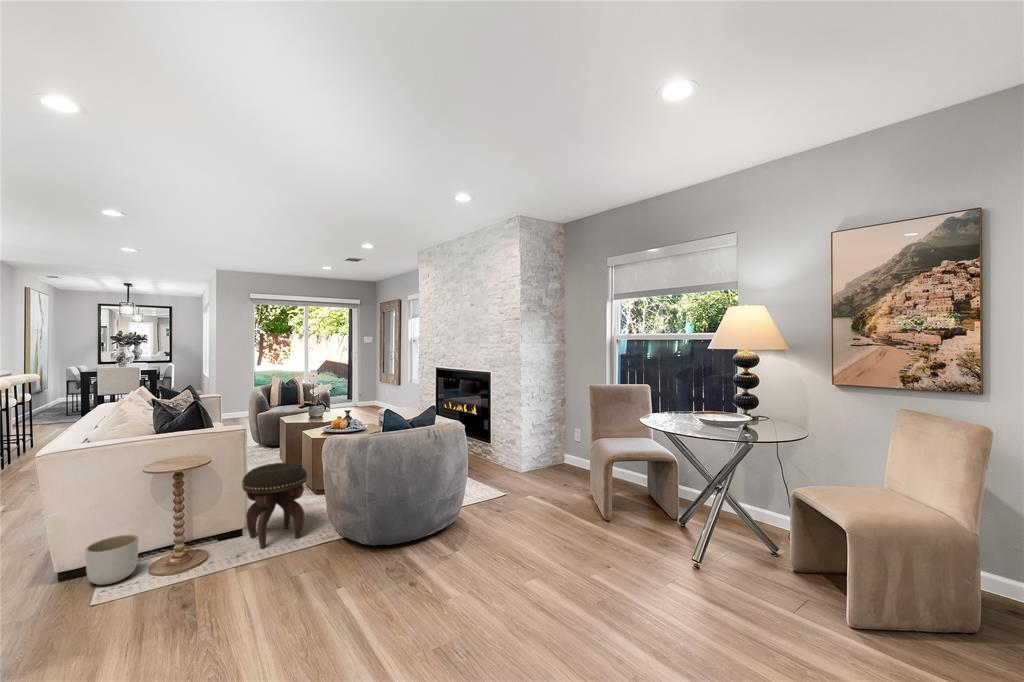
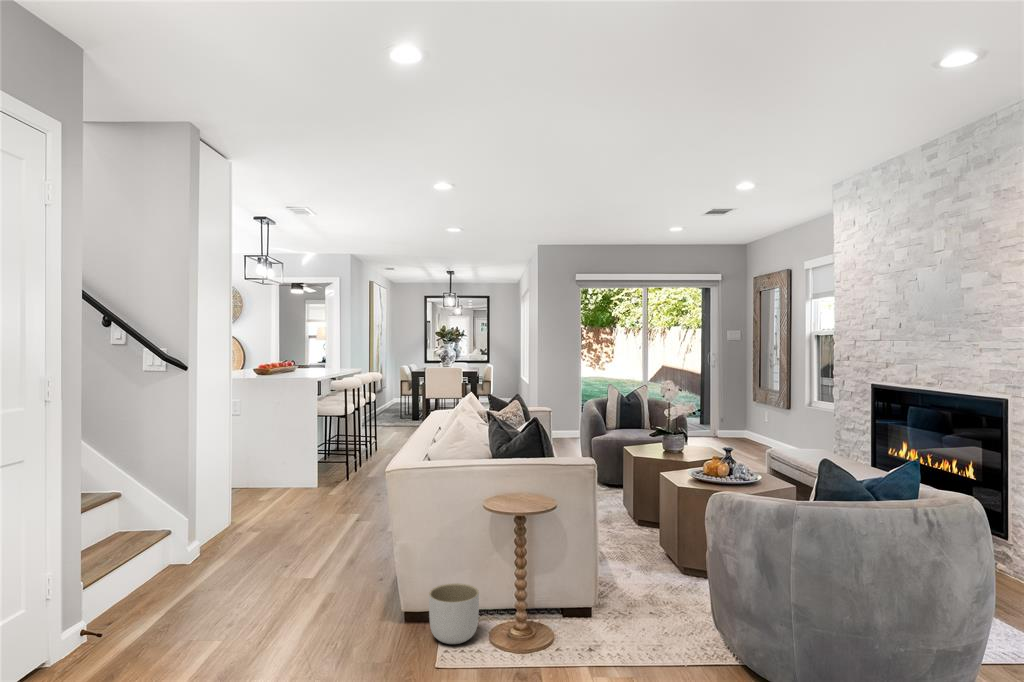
footstool: present [242,463,307,548] -> none [593,519,680,644]

